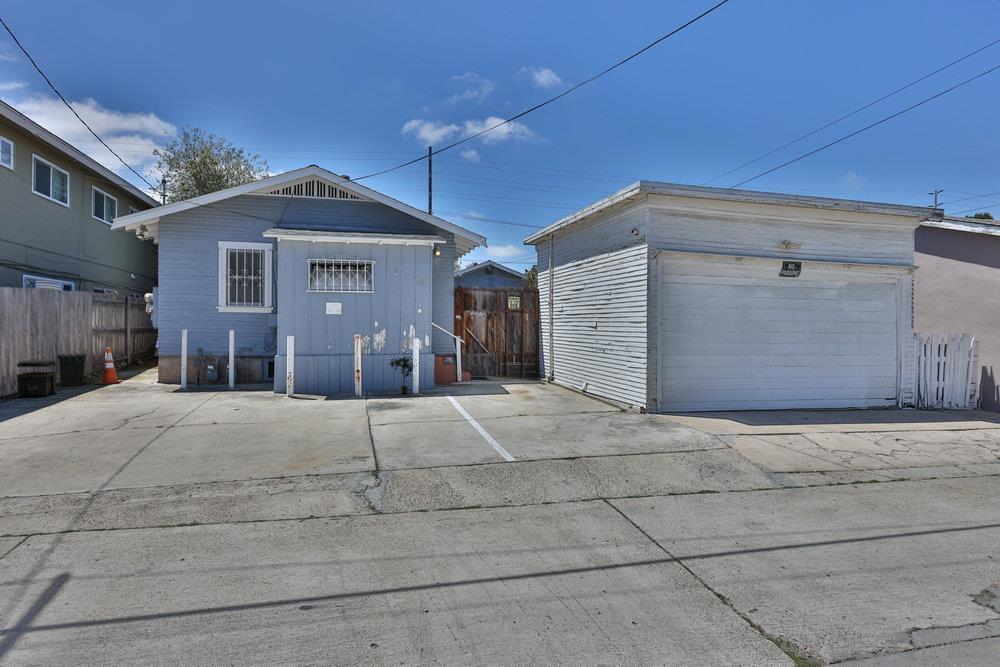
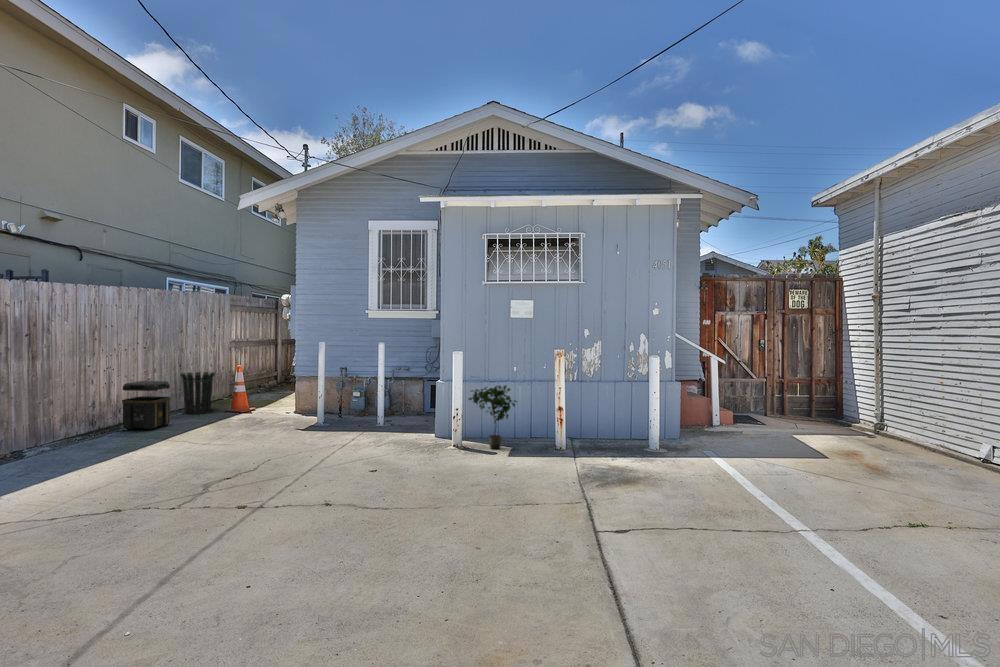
potted plant: present [390,357,413,394] -> present [468,385,517,449]

